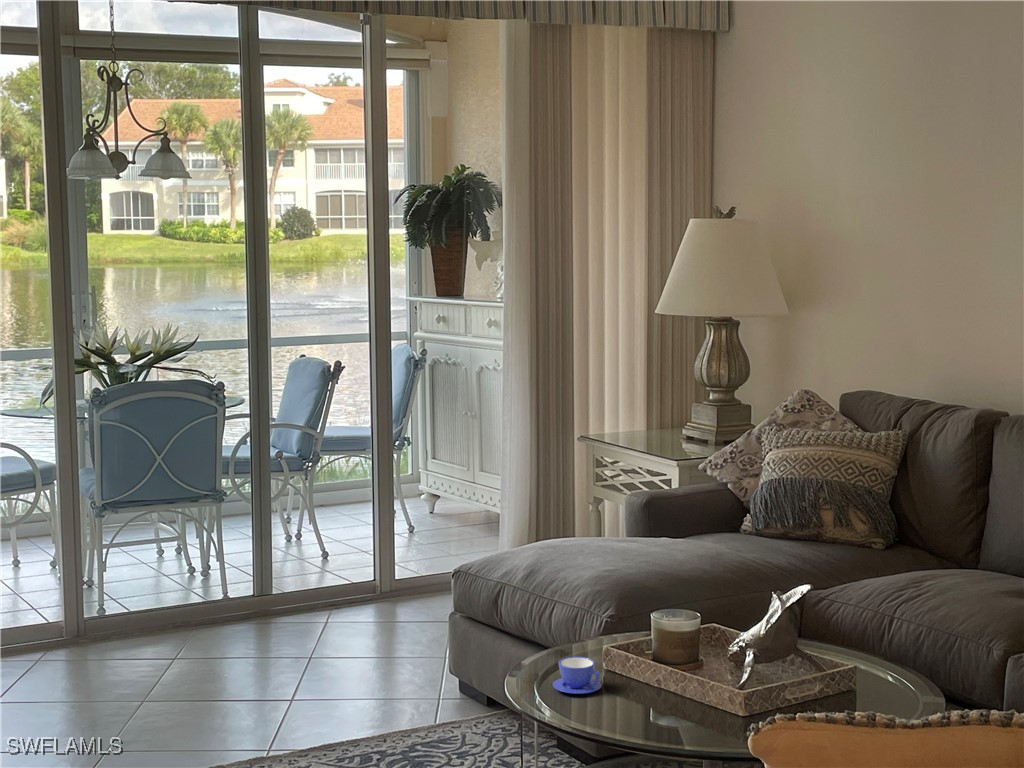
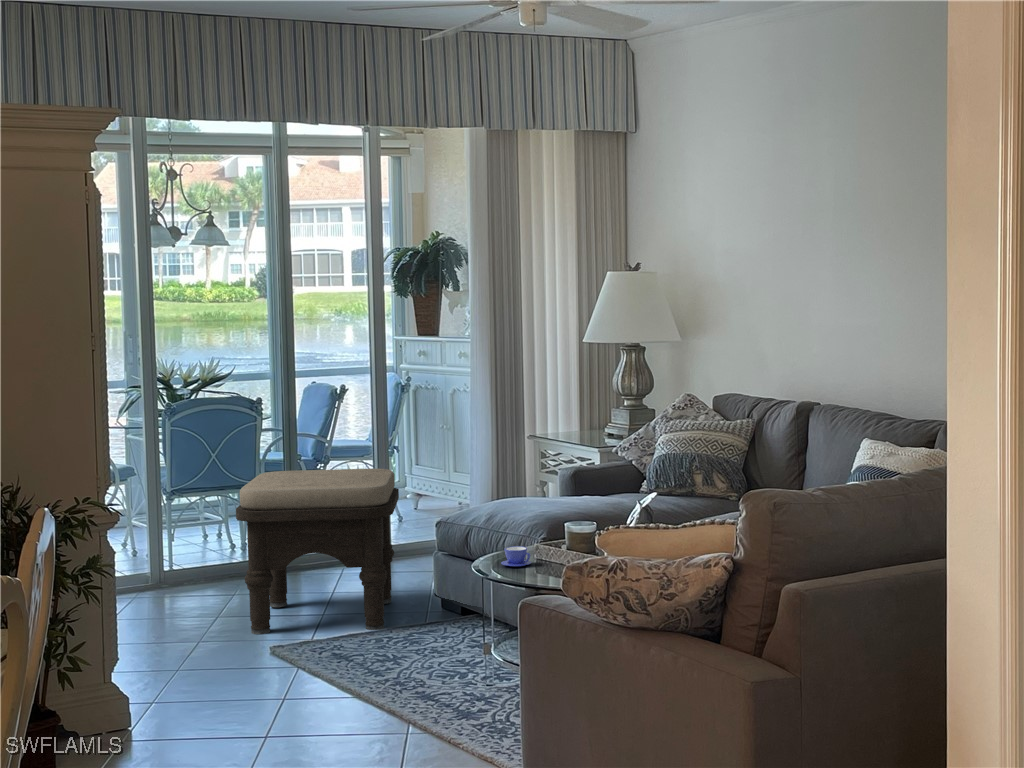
ottoman: none [164,489,403,736] -> present [236,469,399,634]

